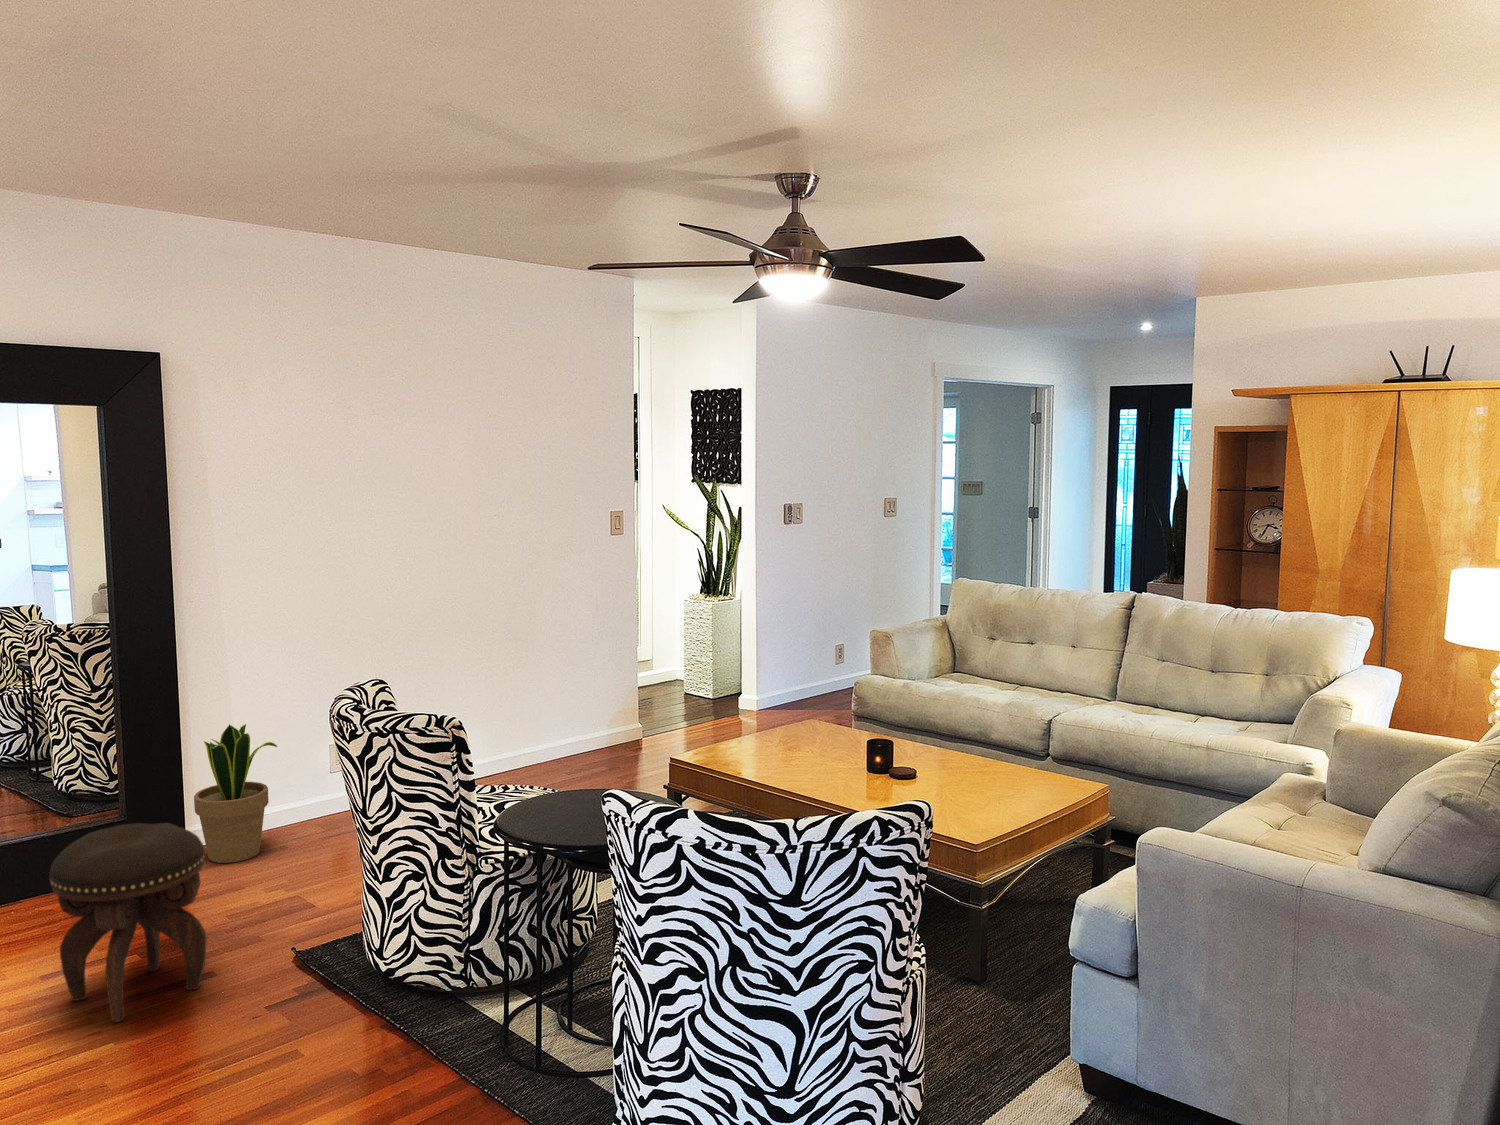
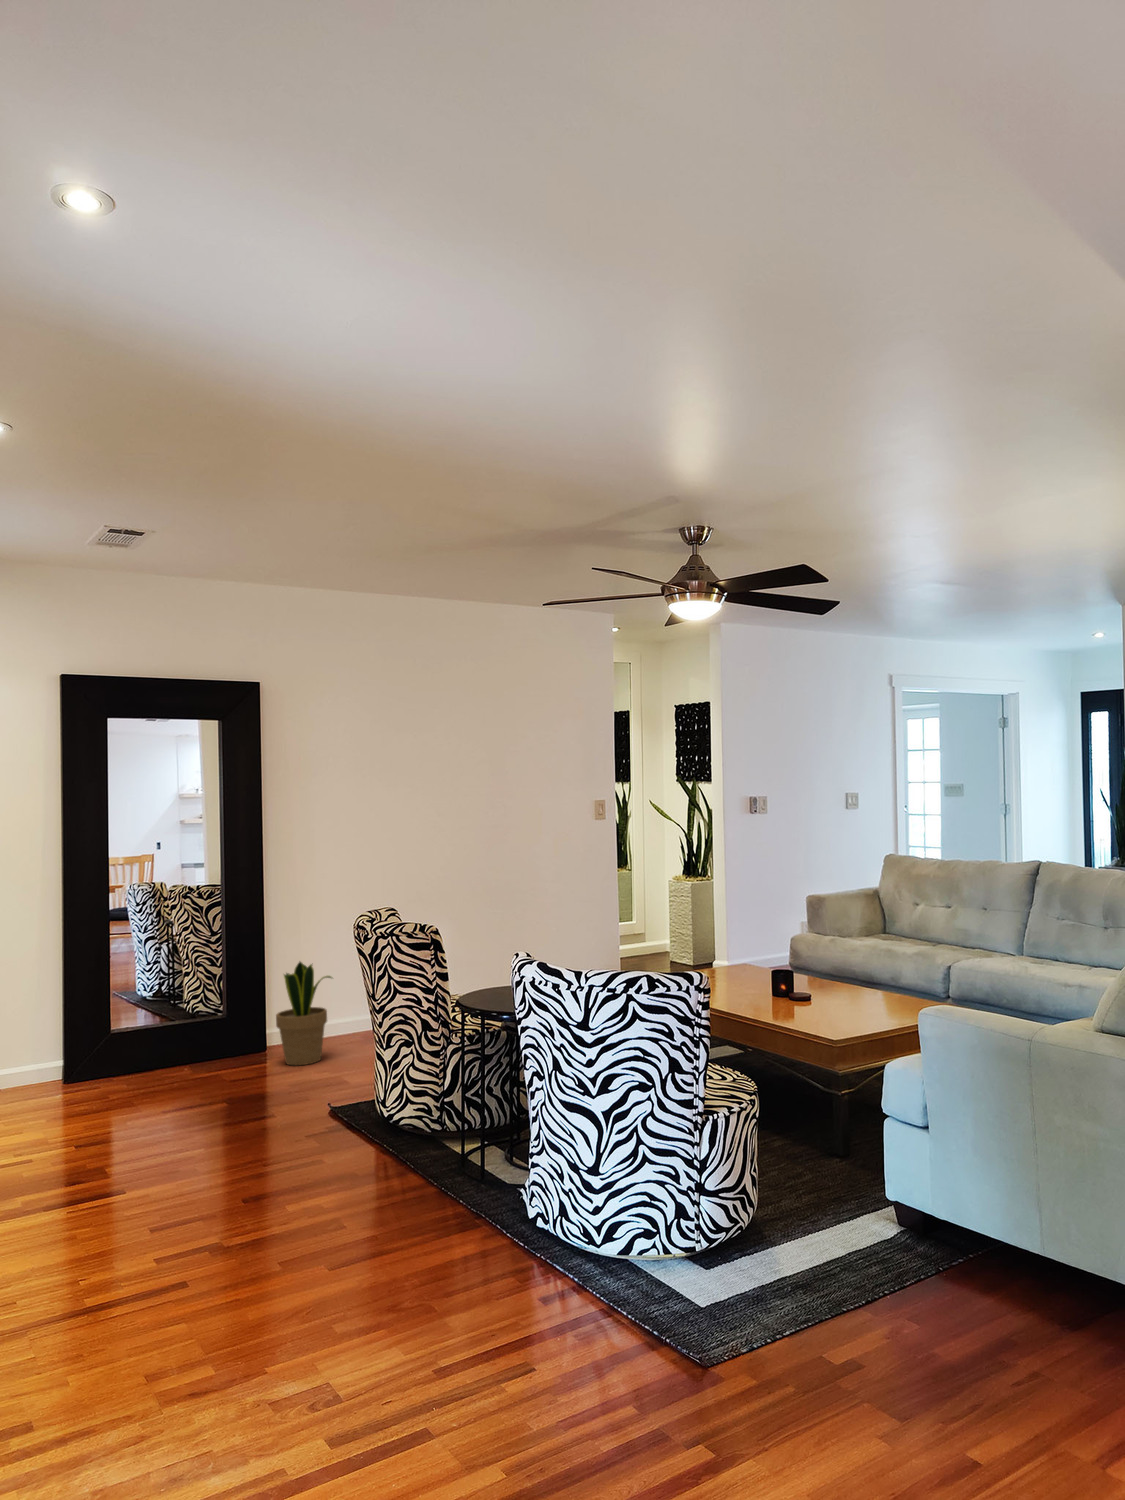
footstool: present [49,823,206,1022] -> none [175,1011,273,1144]

